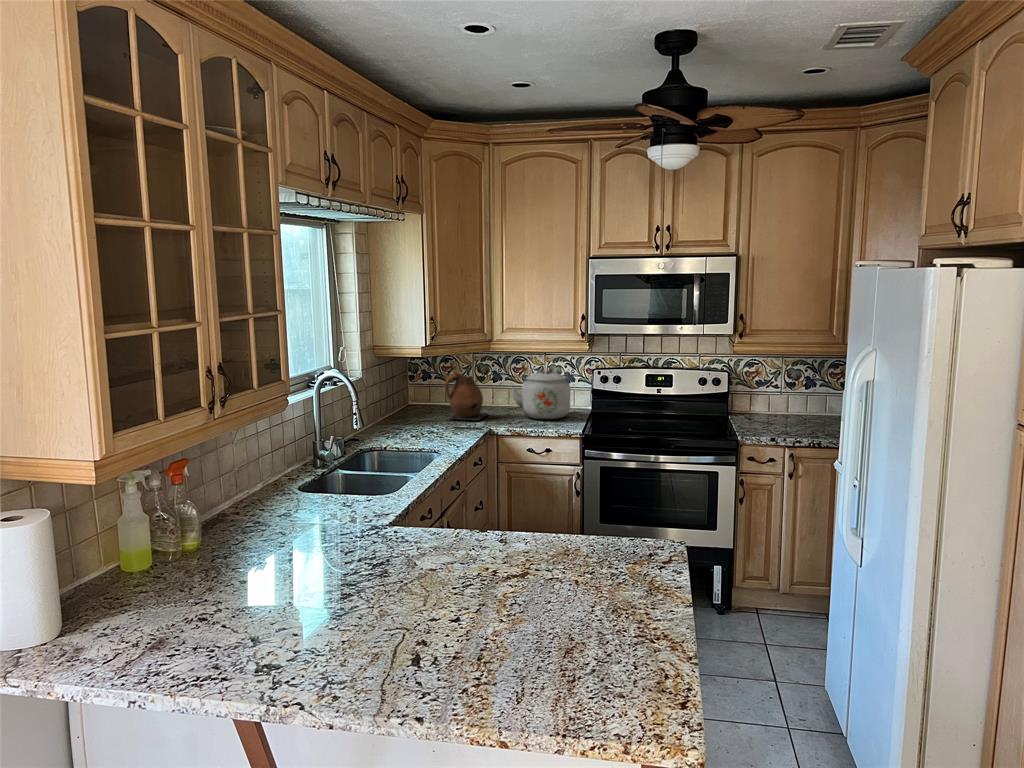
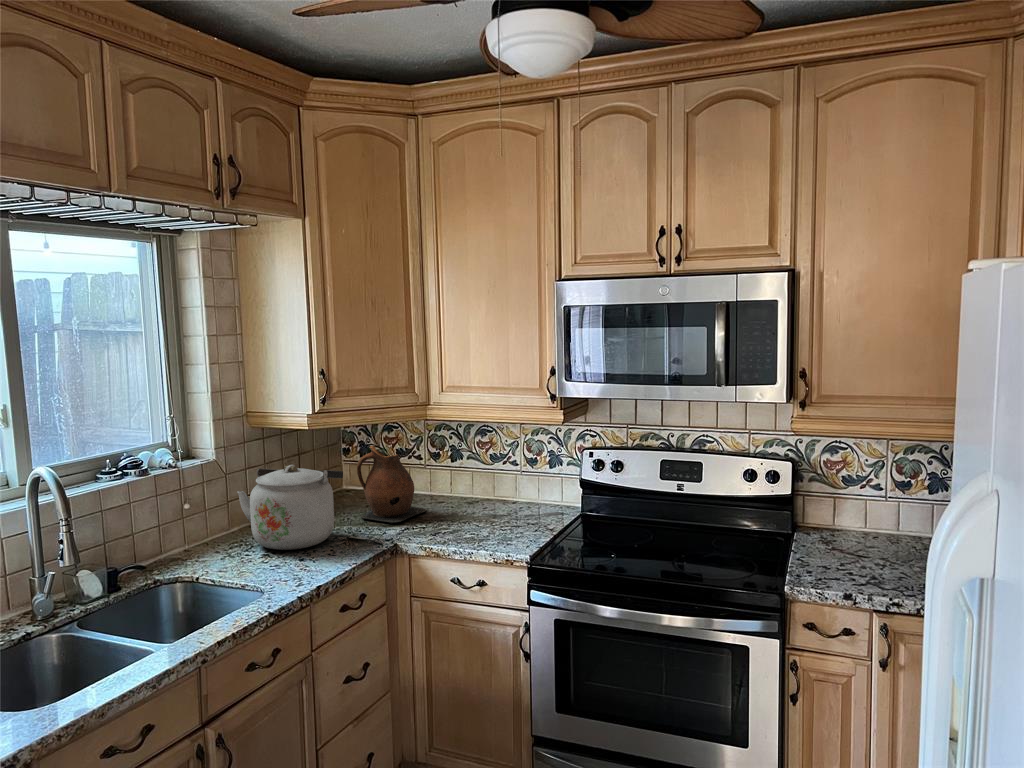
kettle: present [511,370,570,419] -> present [237,465,343,550]

